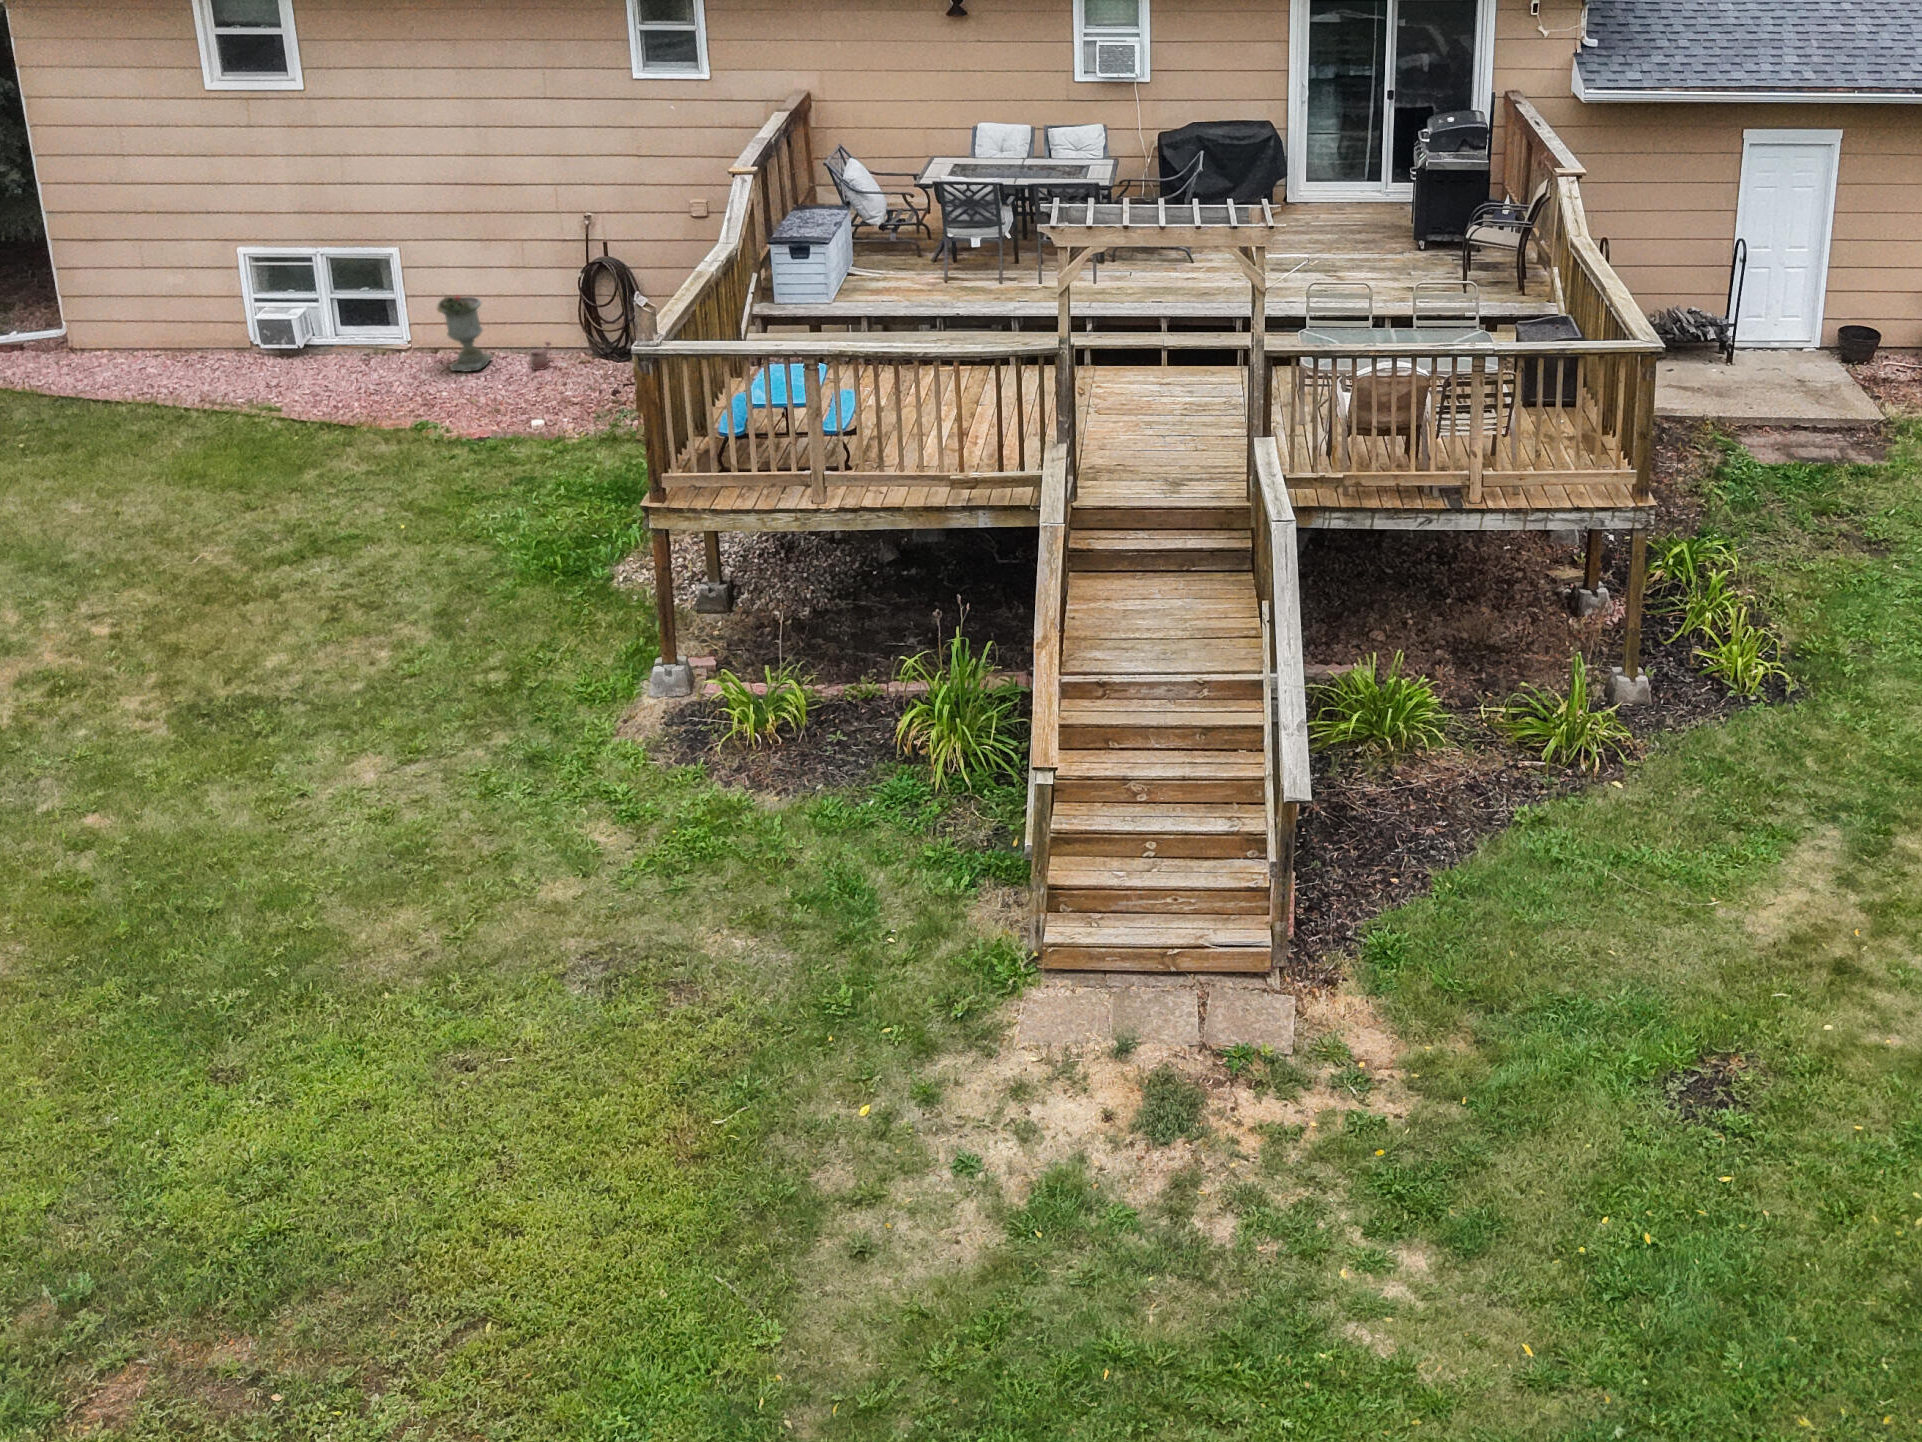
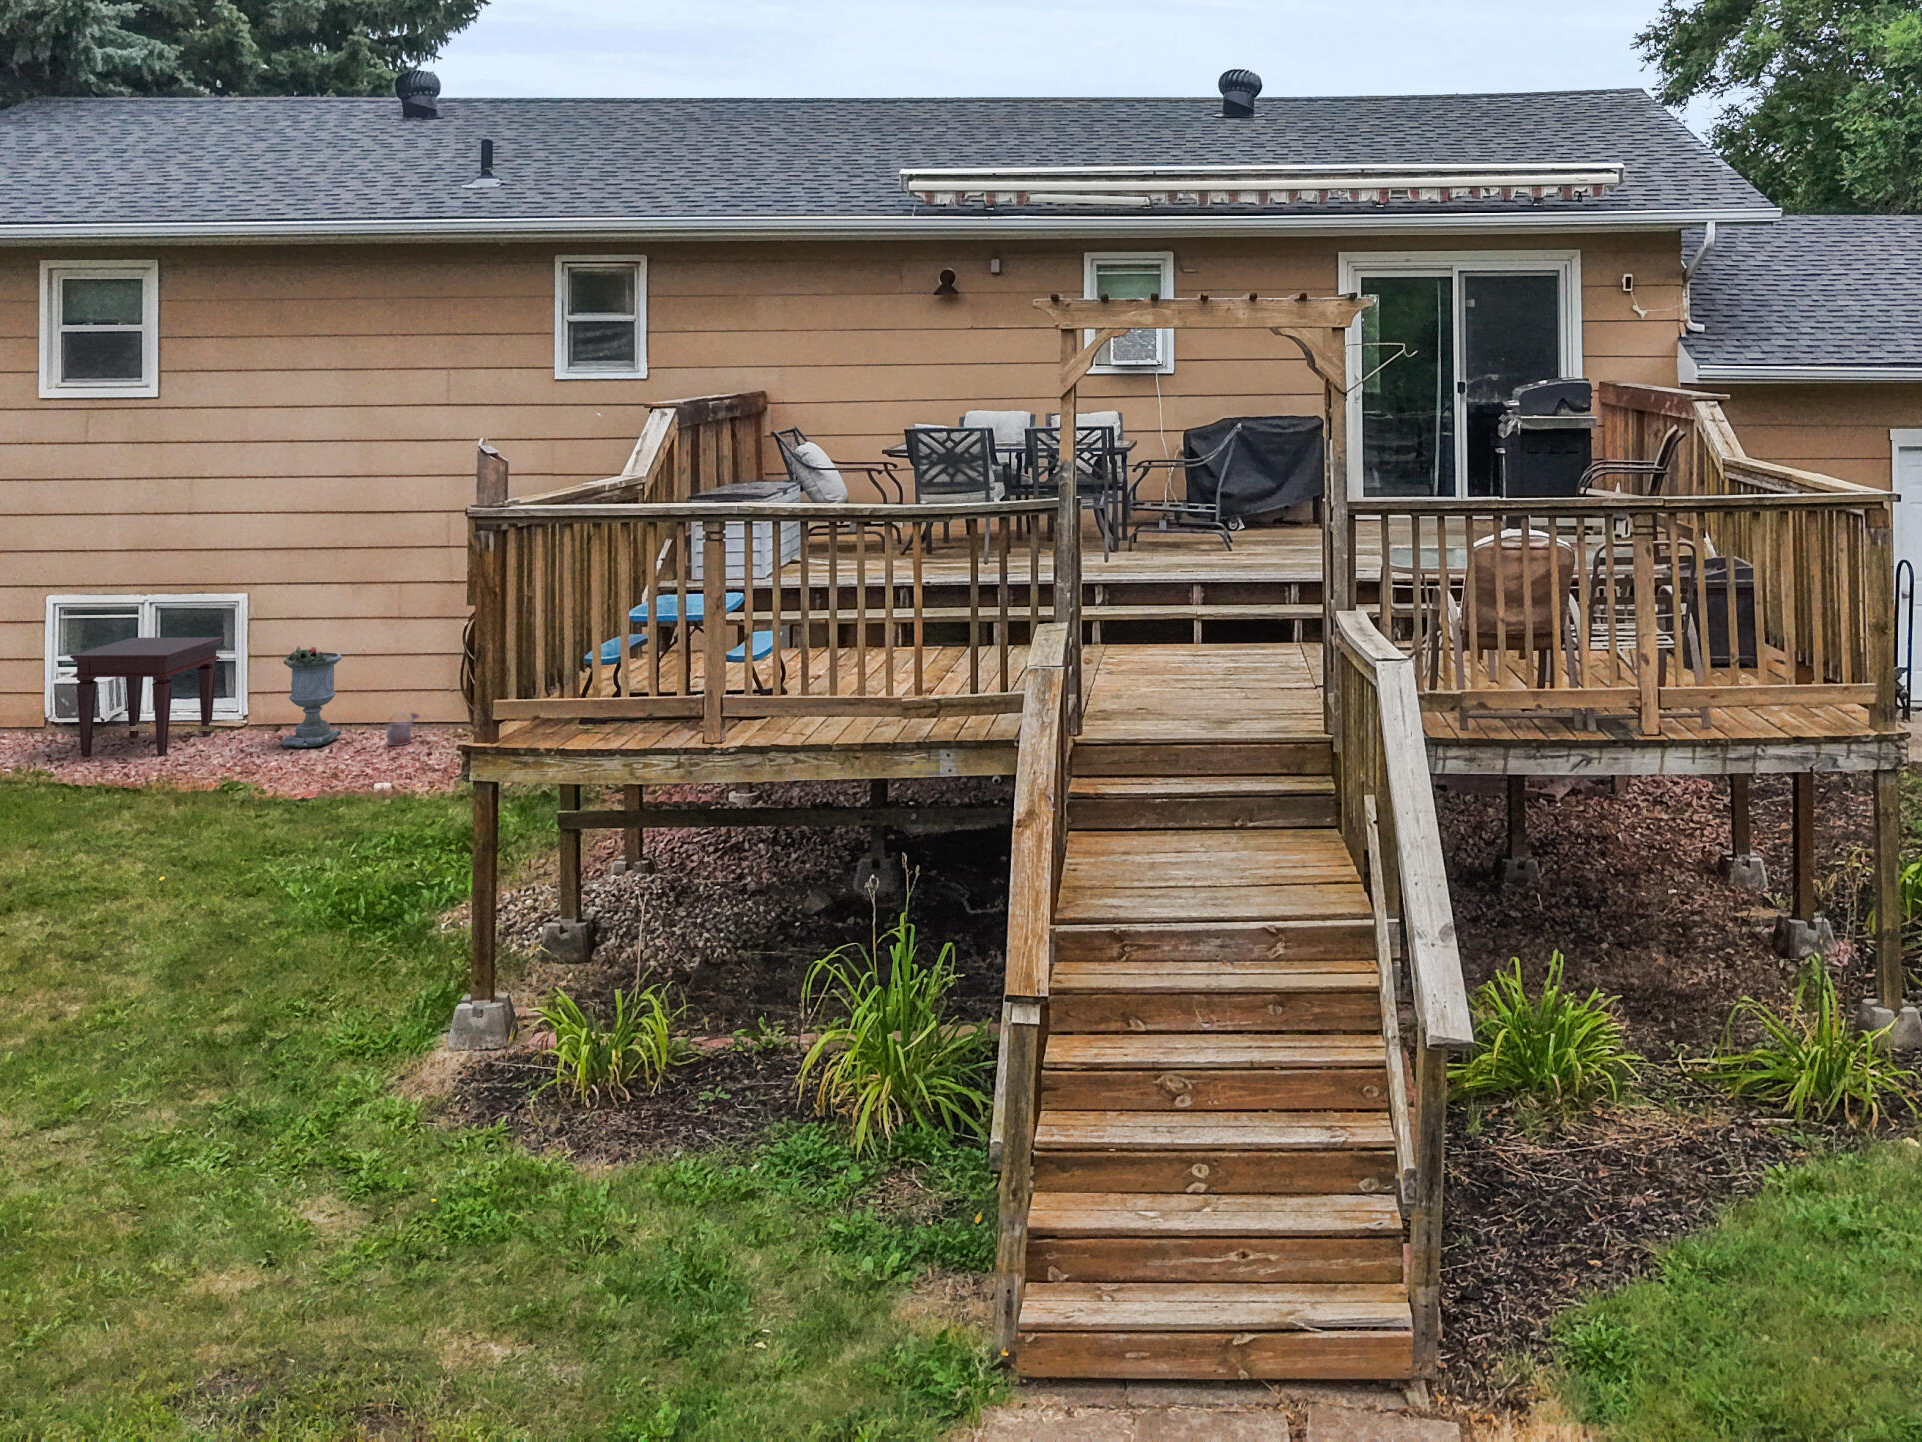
side table: none [267,283,390,381] -> present [70,637,224,756]

